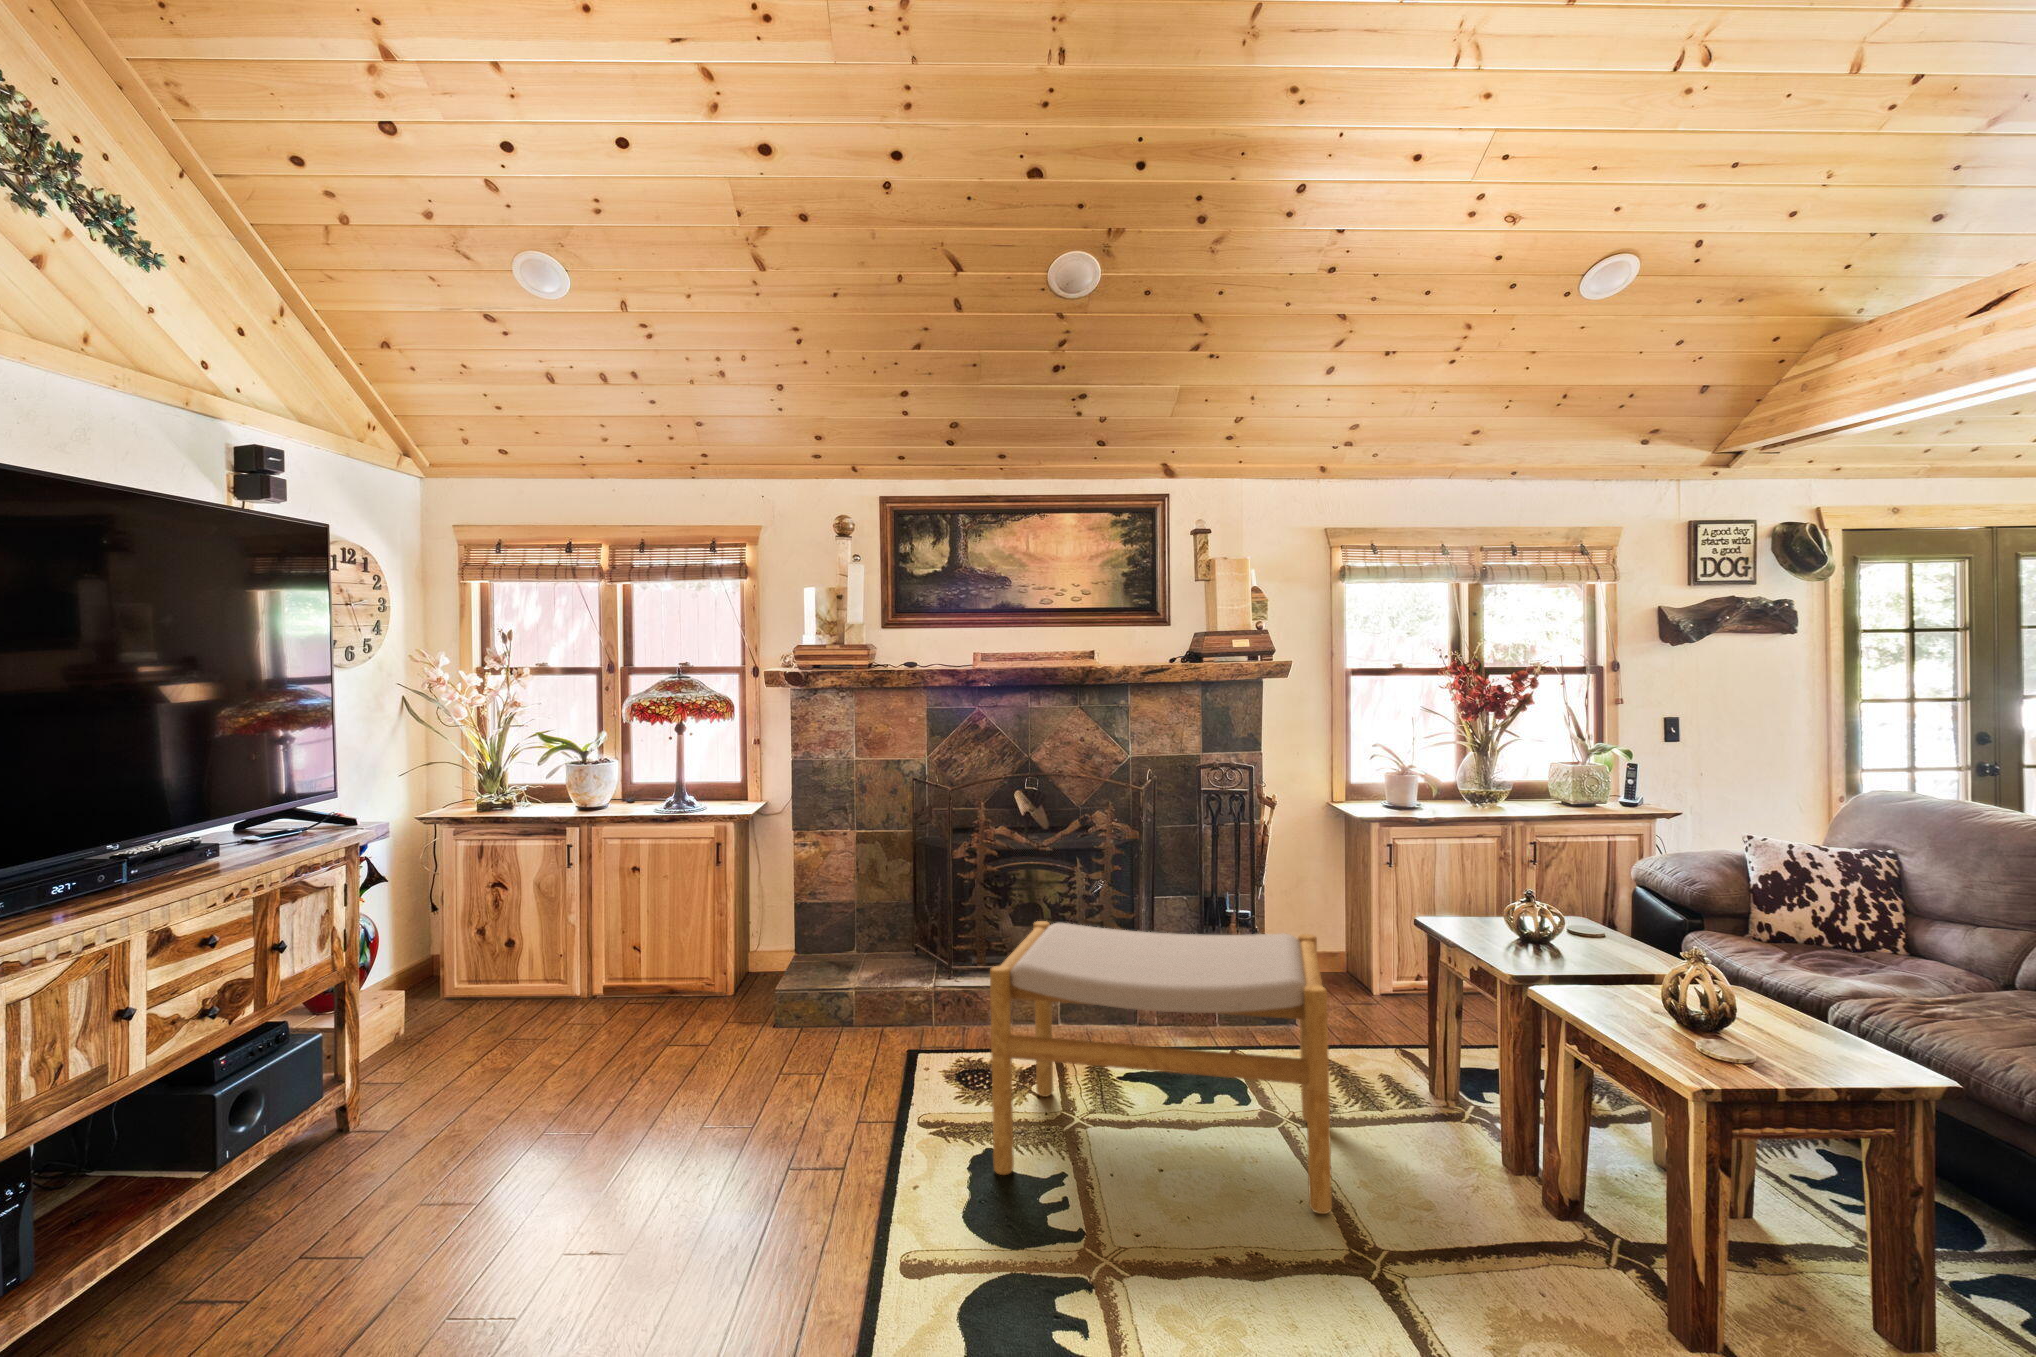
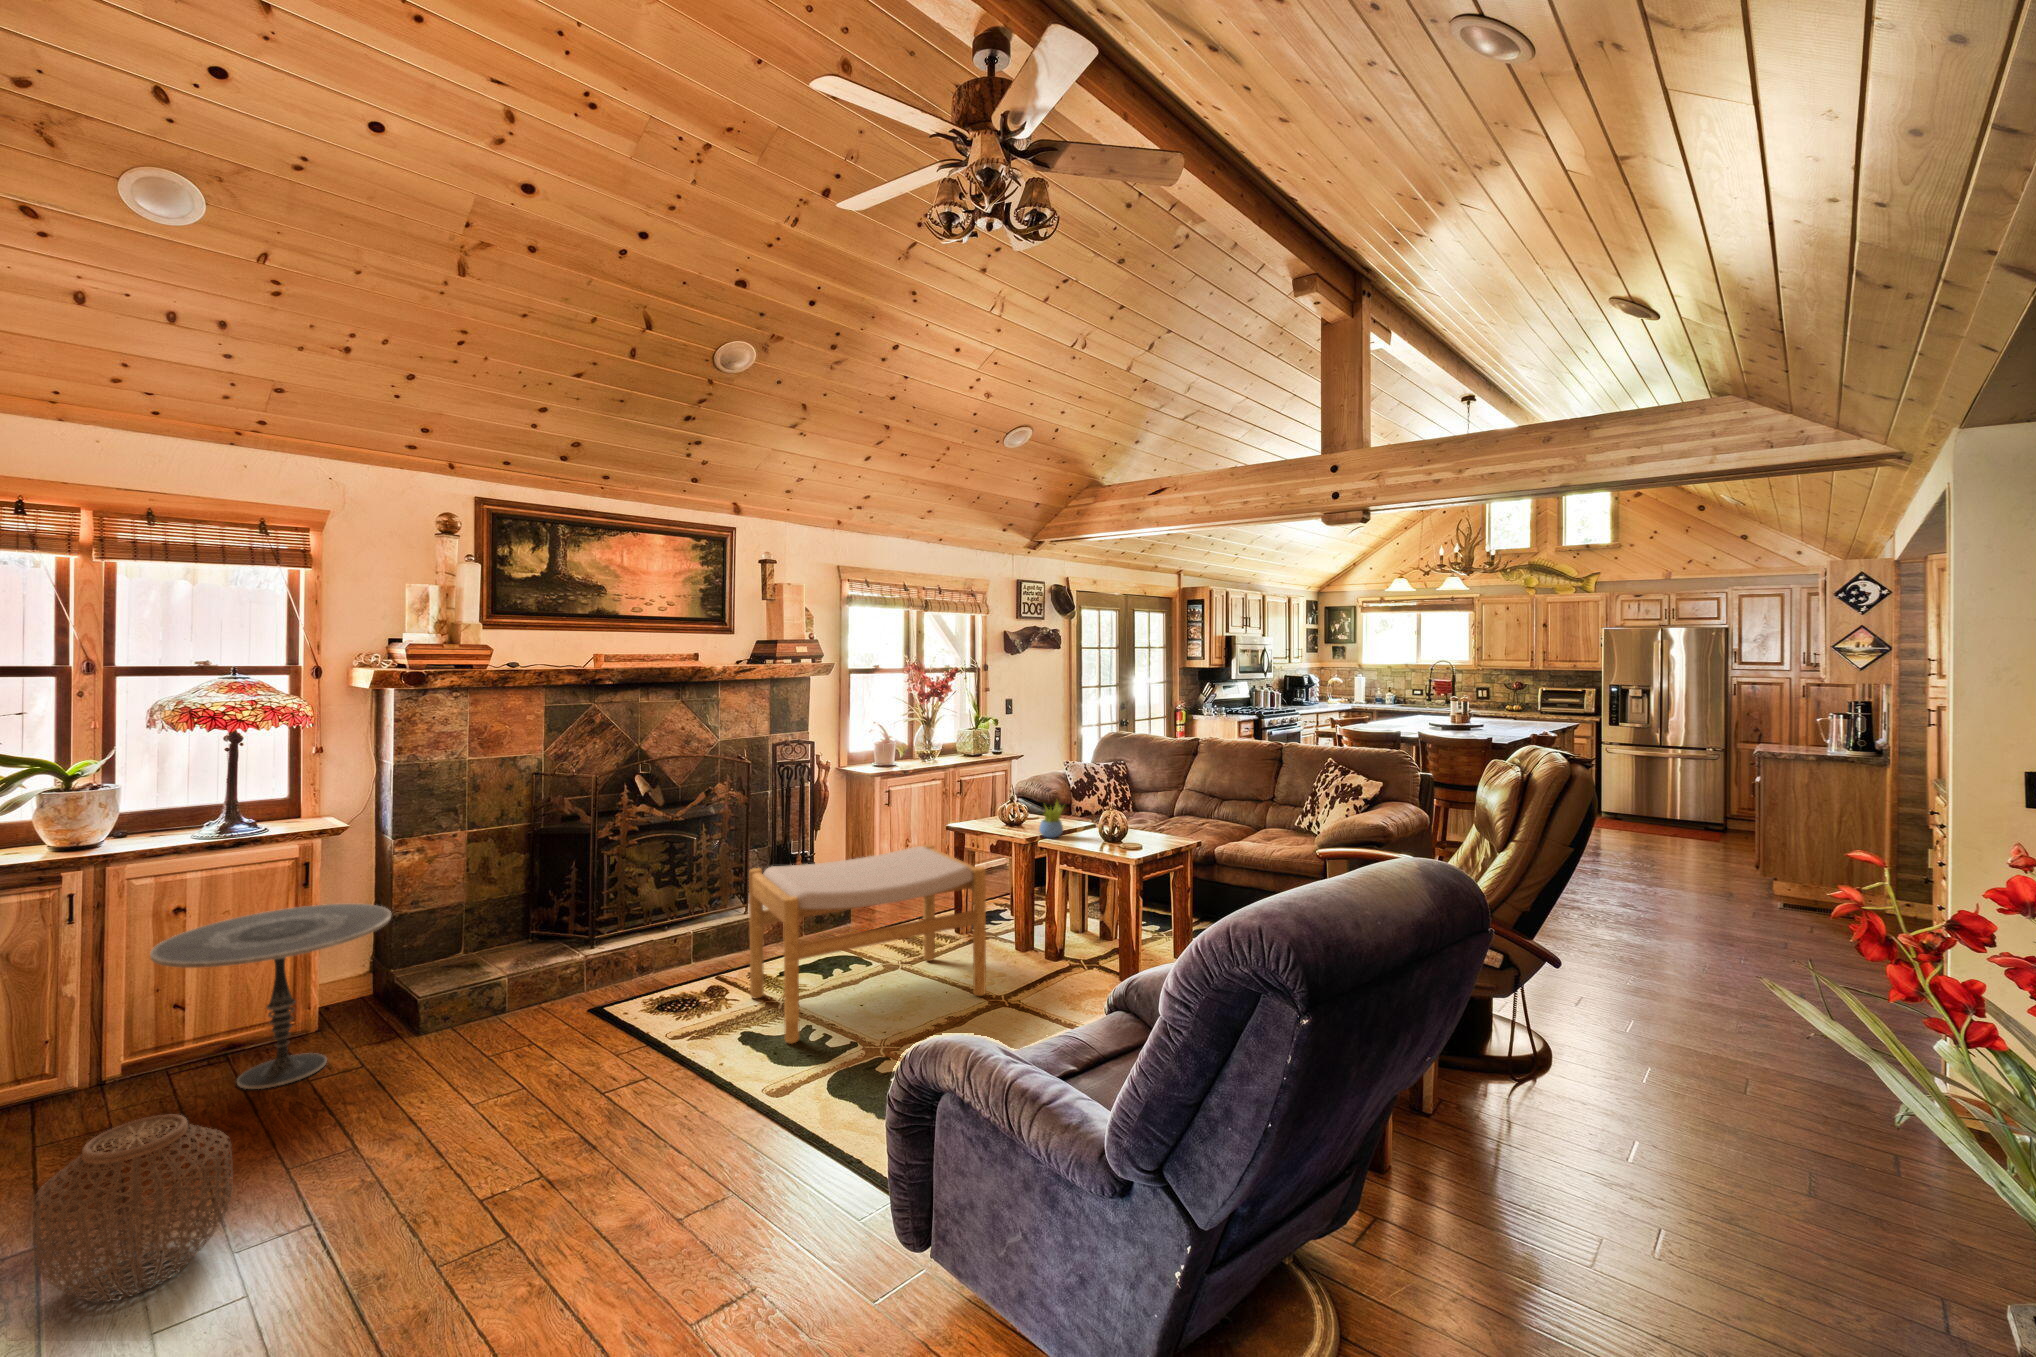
side table: none [568,882,742,1040] -> present [150,904,391,1089]
succulent plant: none [1540,893,1594,966] -> present [1039,800,1064,838]
woven basket: none [313,1033,454,1182] -> present [32,1115,233,1302]

